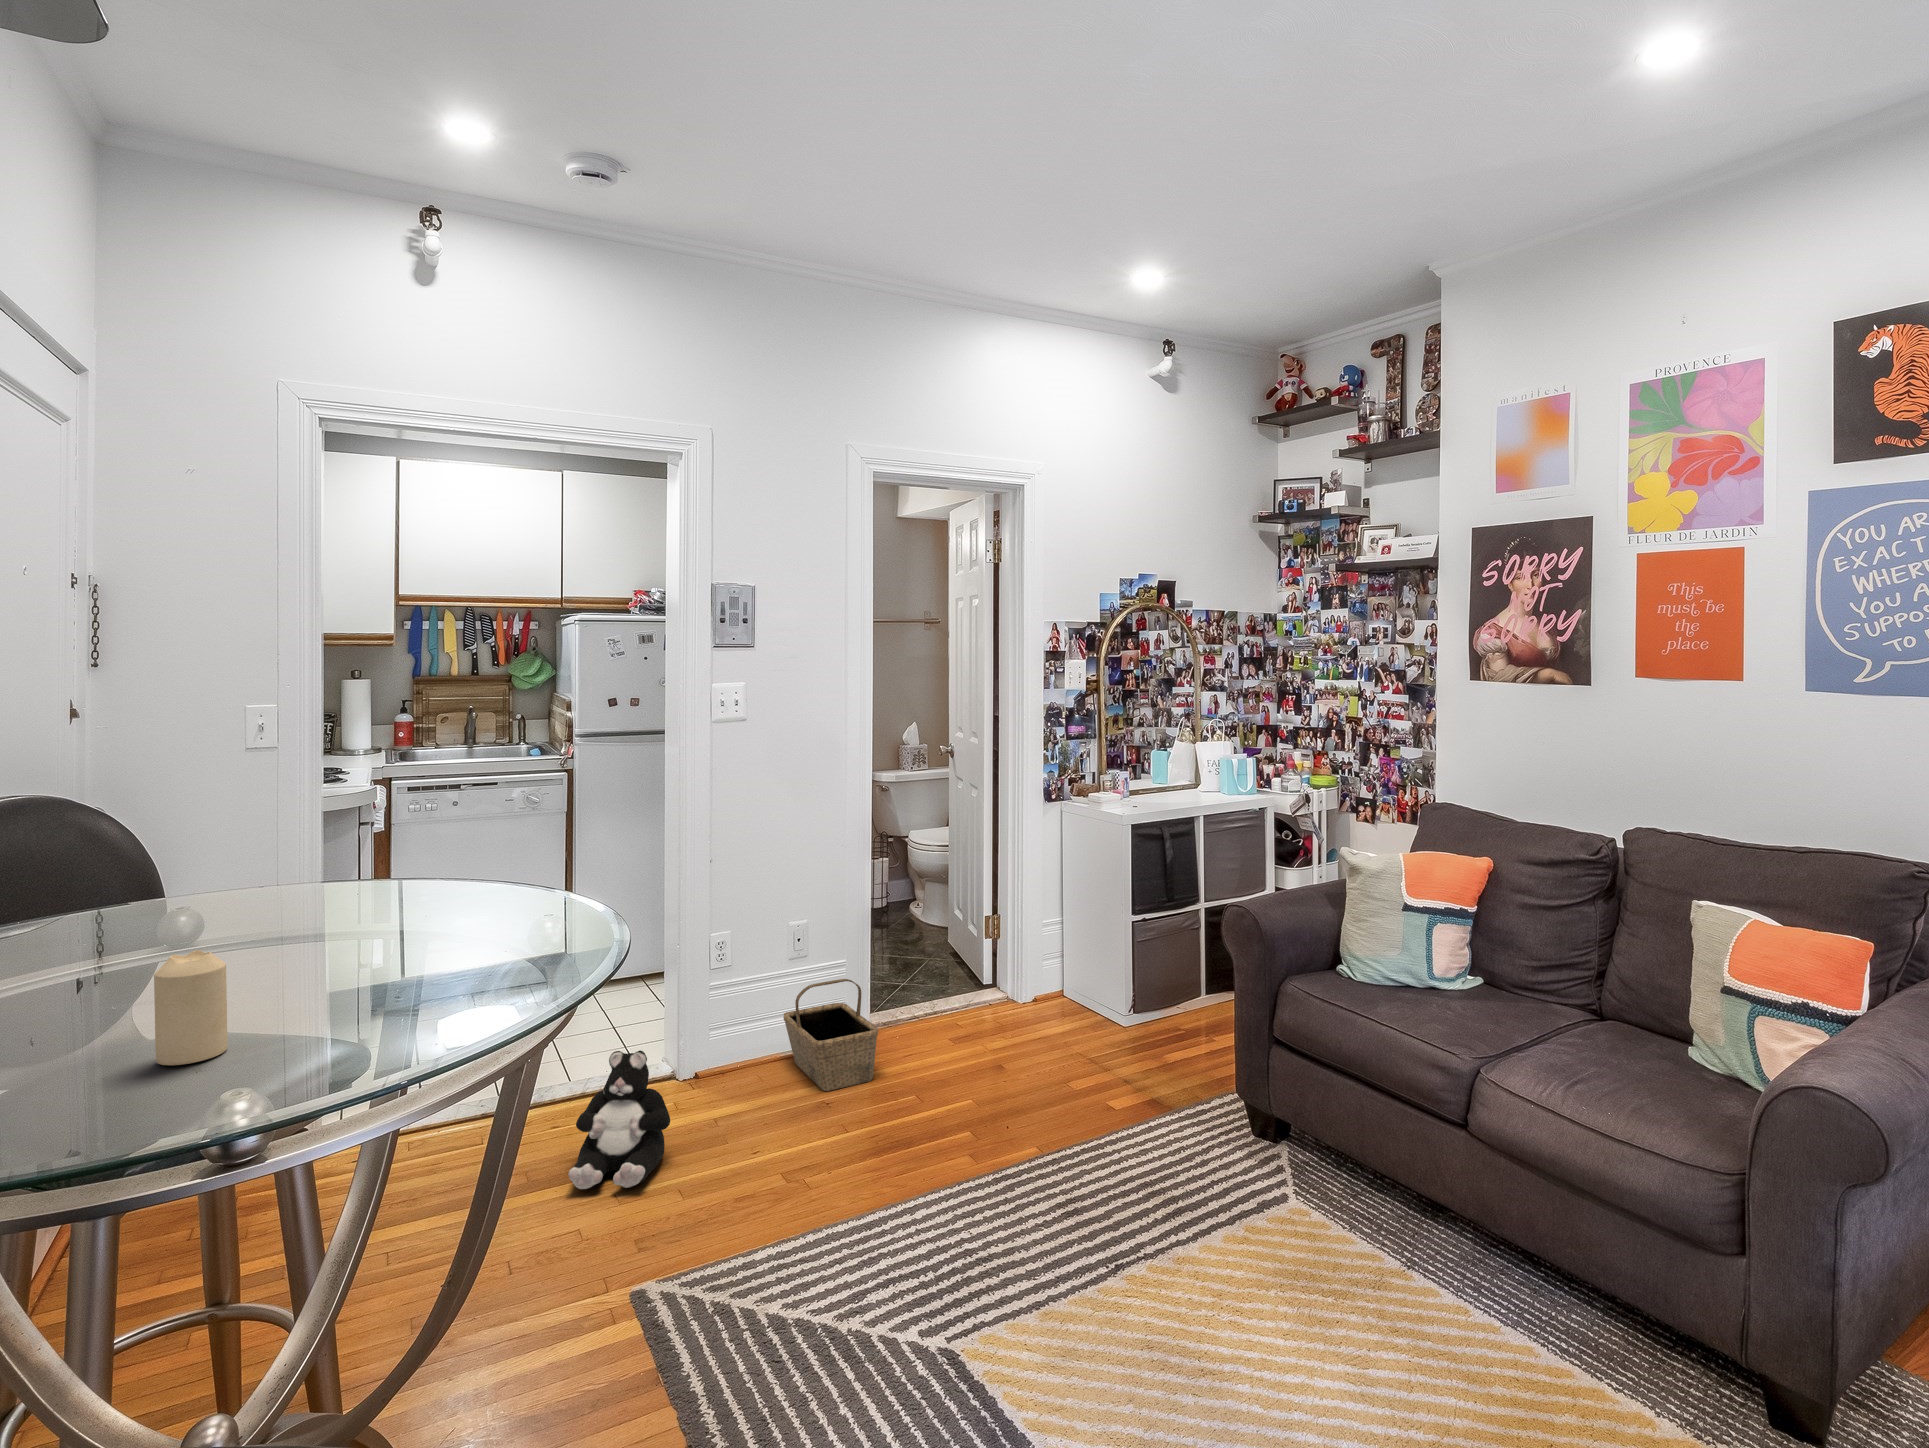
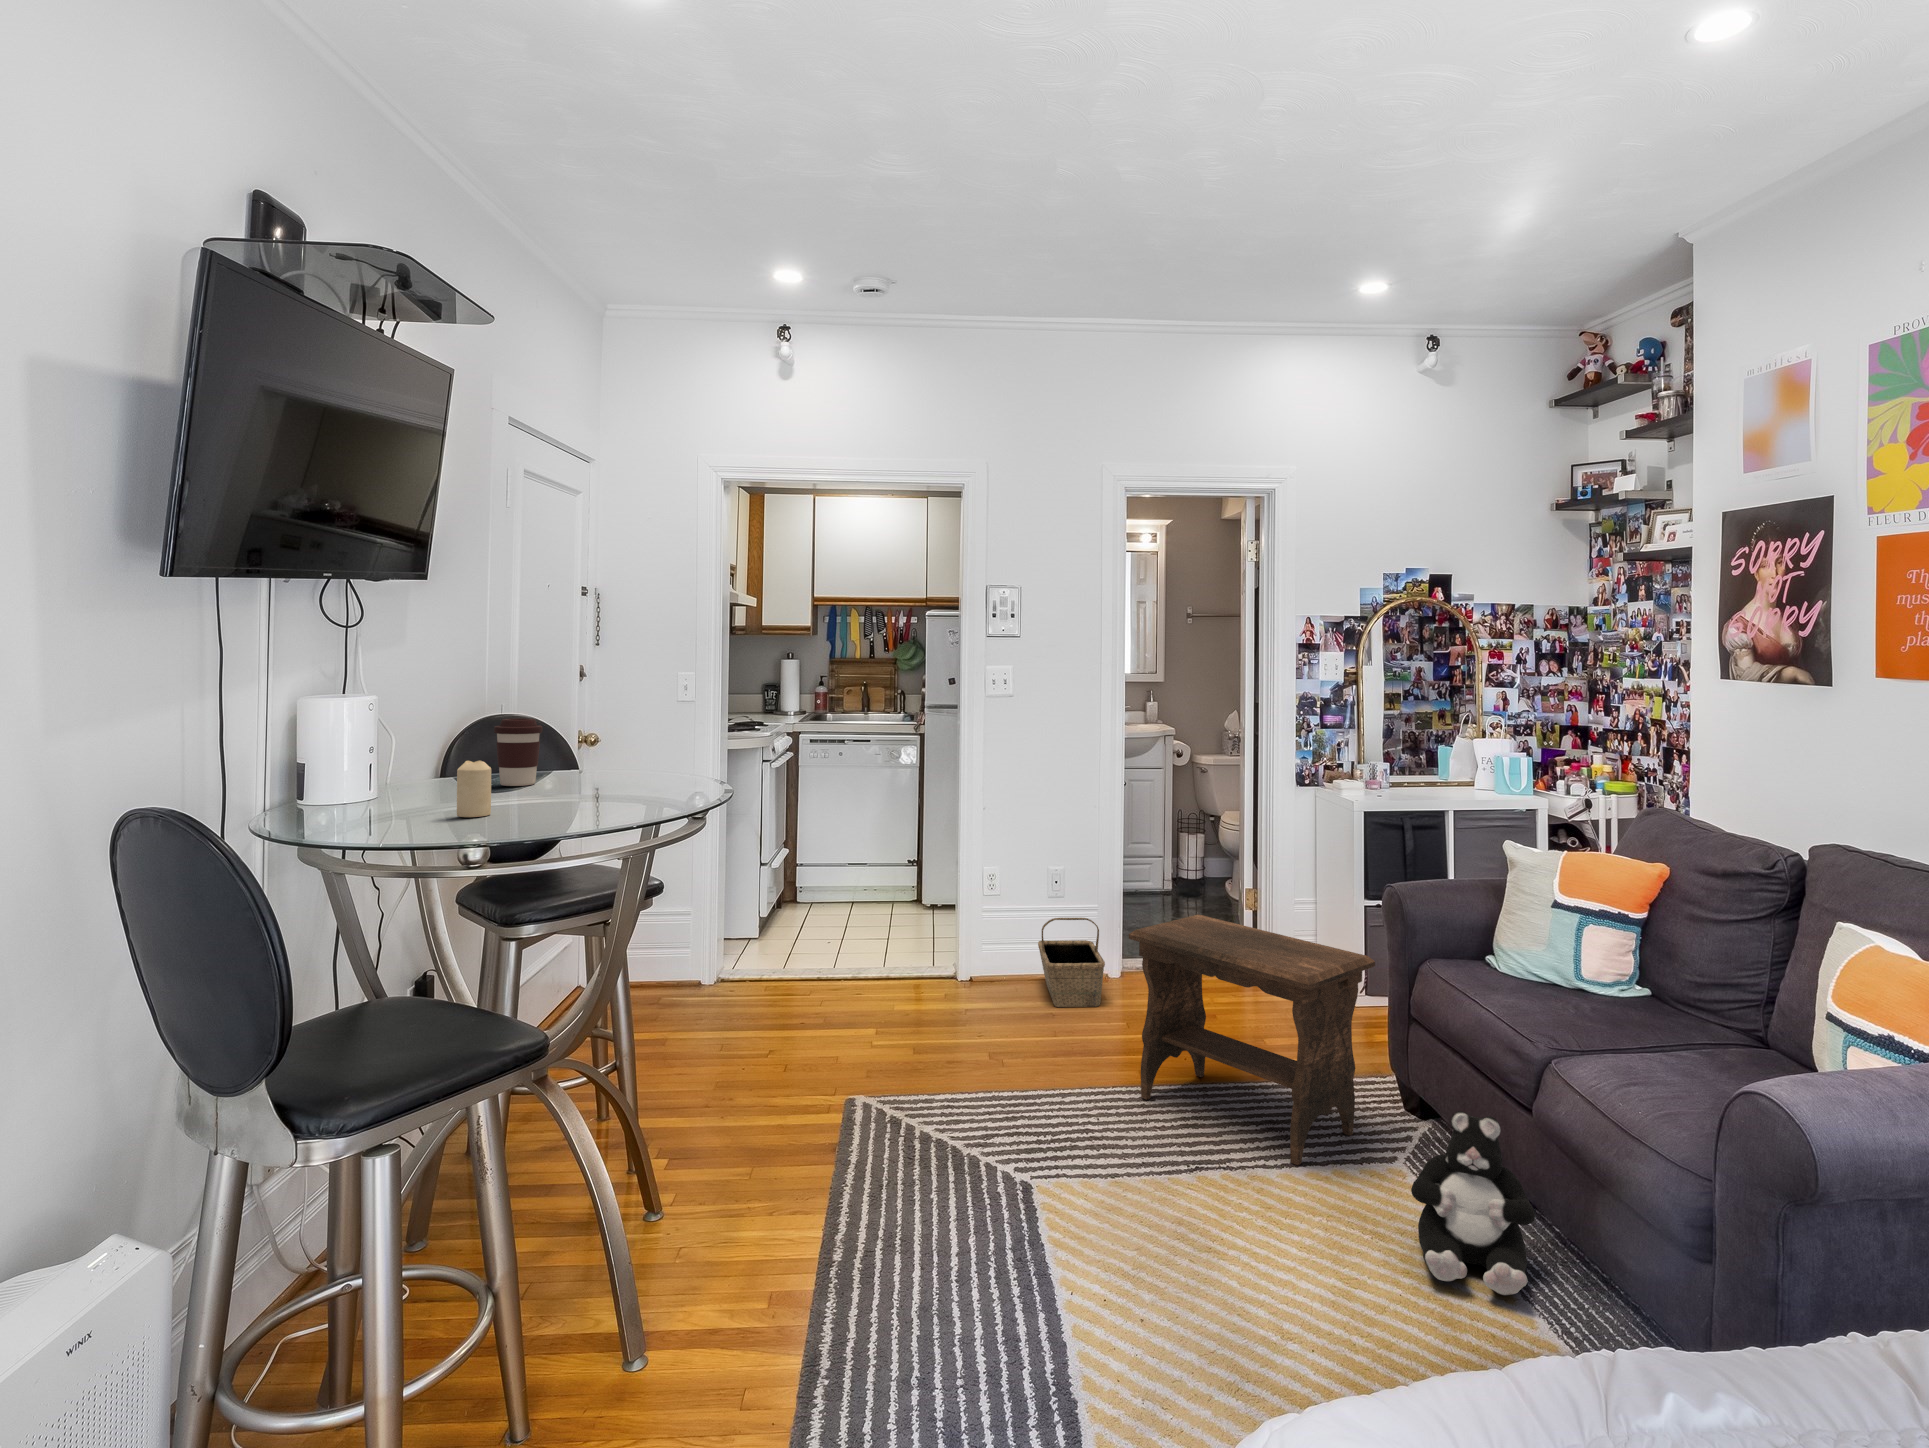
coffee cup: none [94,837,193,961] -> present [494,718,543,786]
footstool: none [978,966,1240,1232] -> present [1129,914,1375,1165]
plush toy: present [568,1051,670,1189] -> present [1411,1111,1535,1295]

